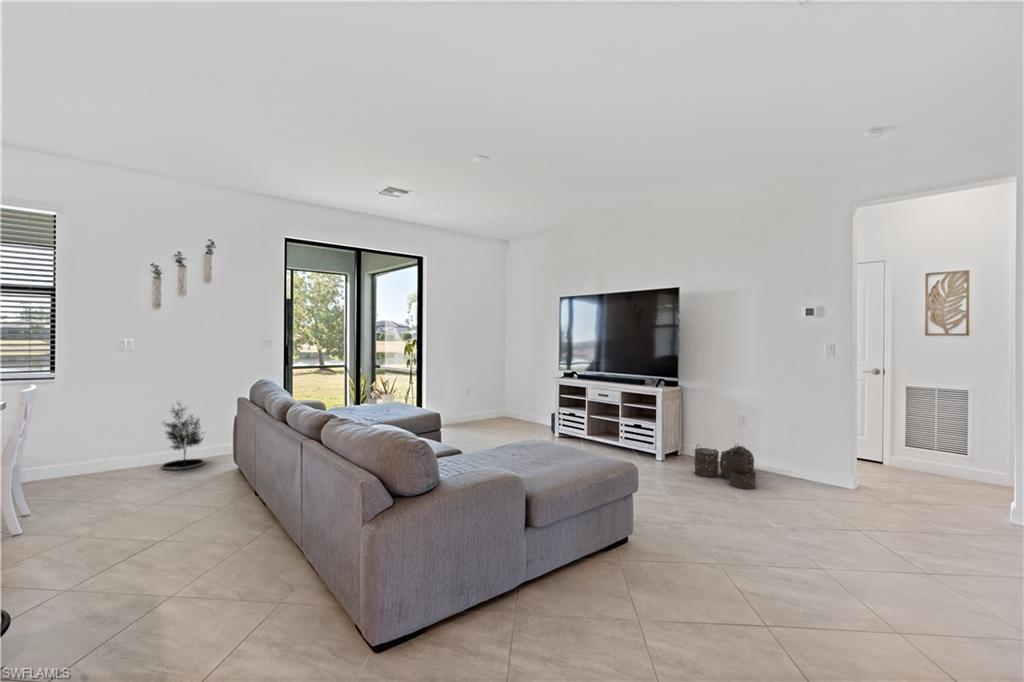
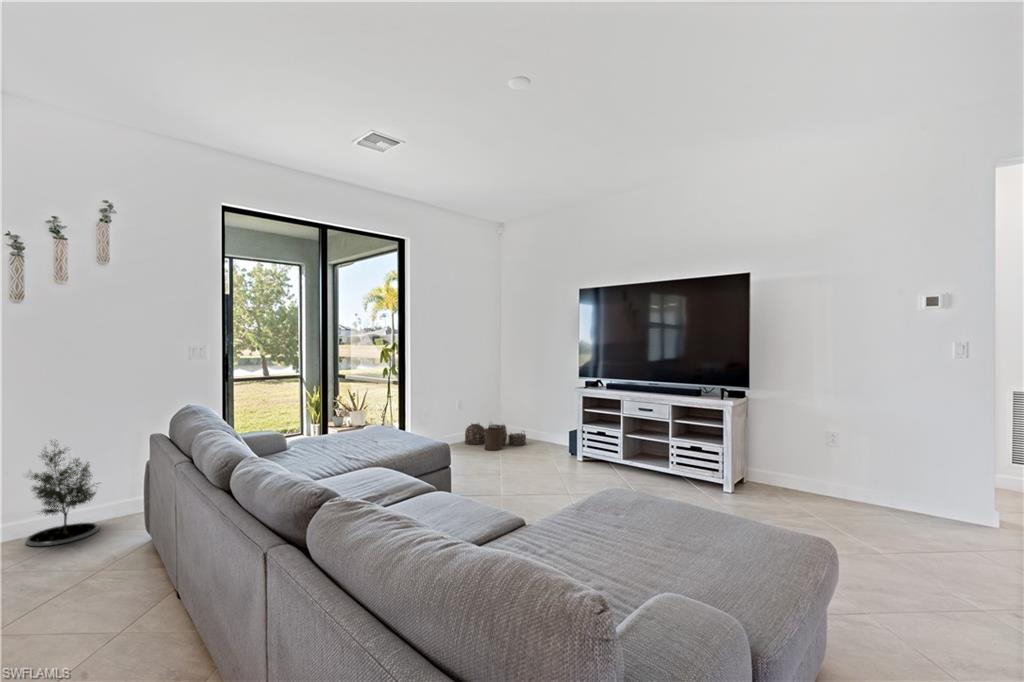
woven basket: present [695,445,756,488] -> present [465,424,526,450]

